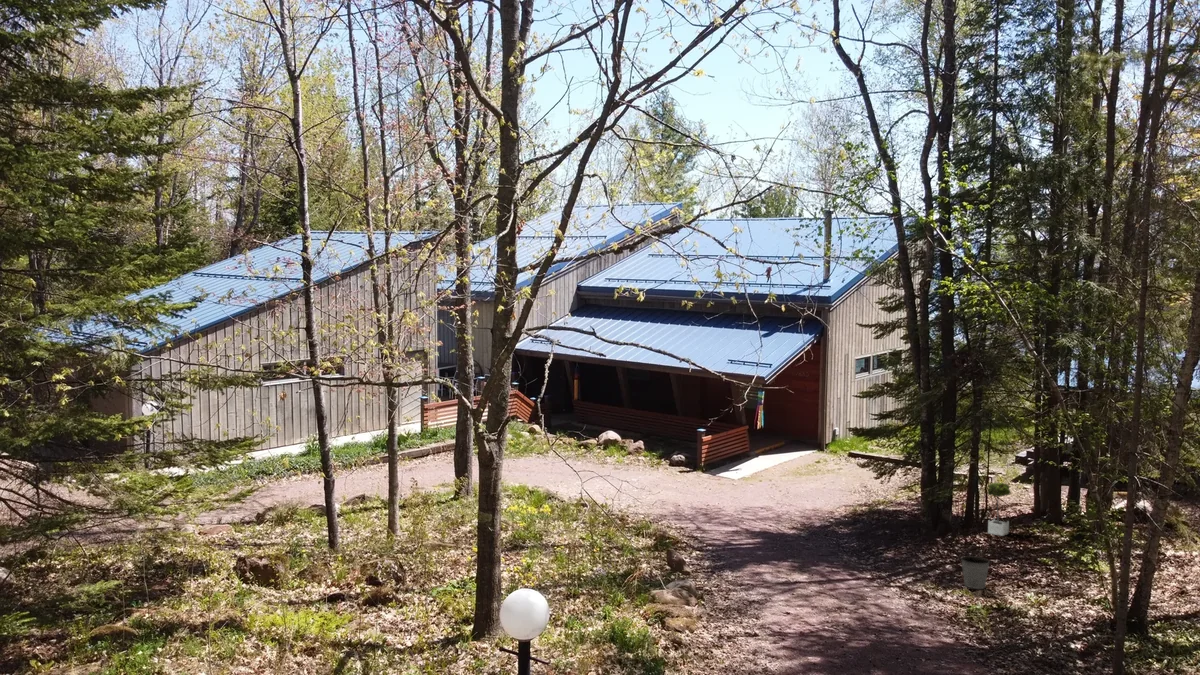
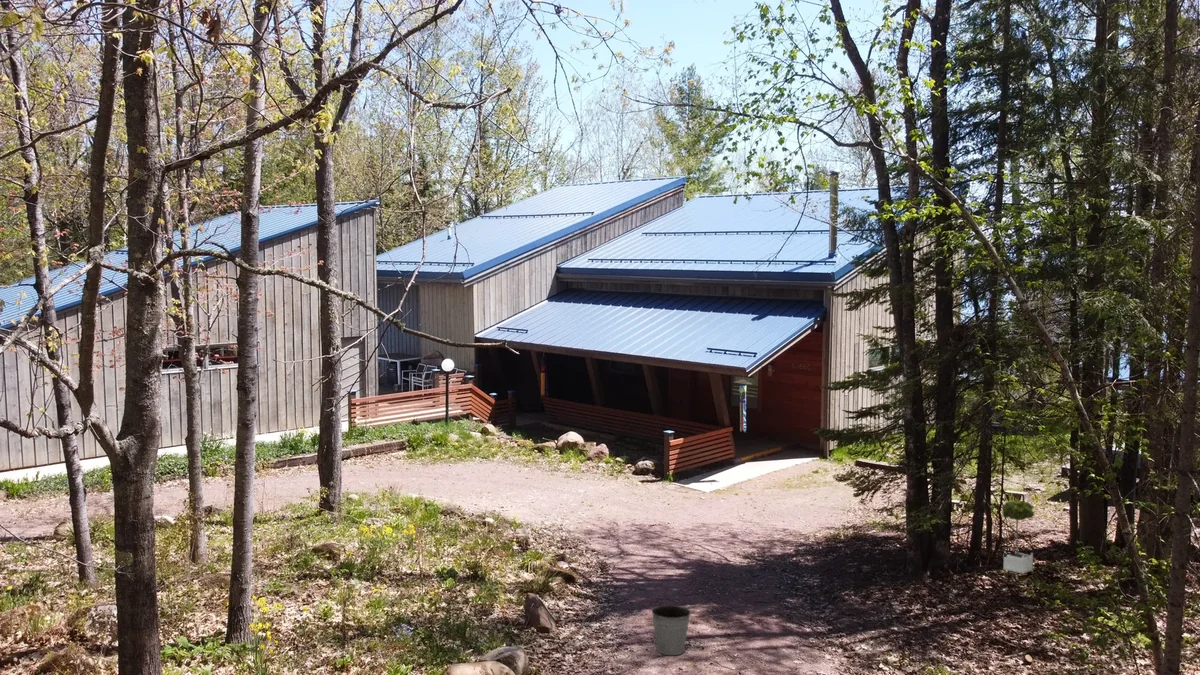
bucket: present [961,556,990,589] -> present [652,605,690,655]

